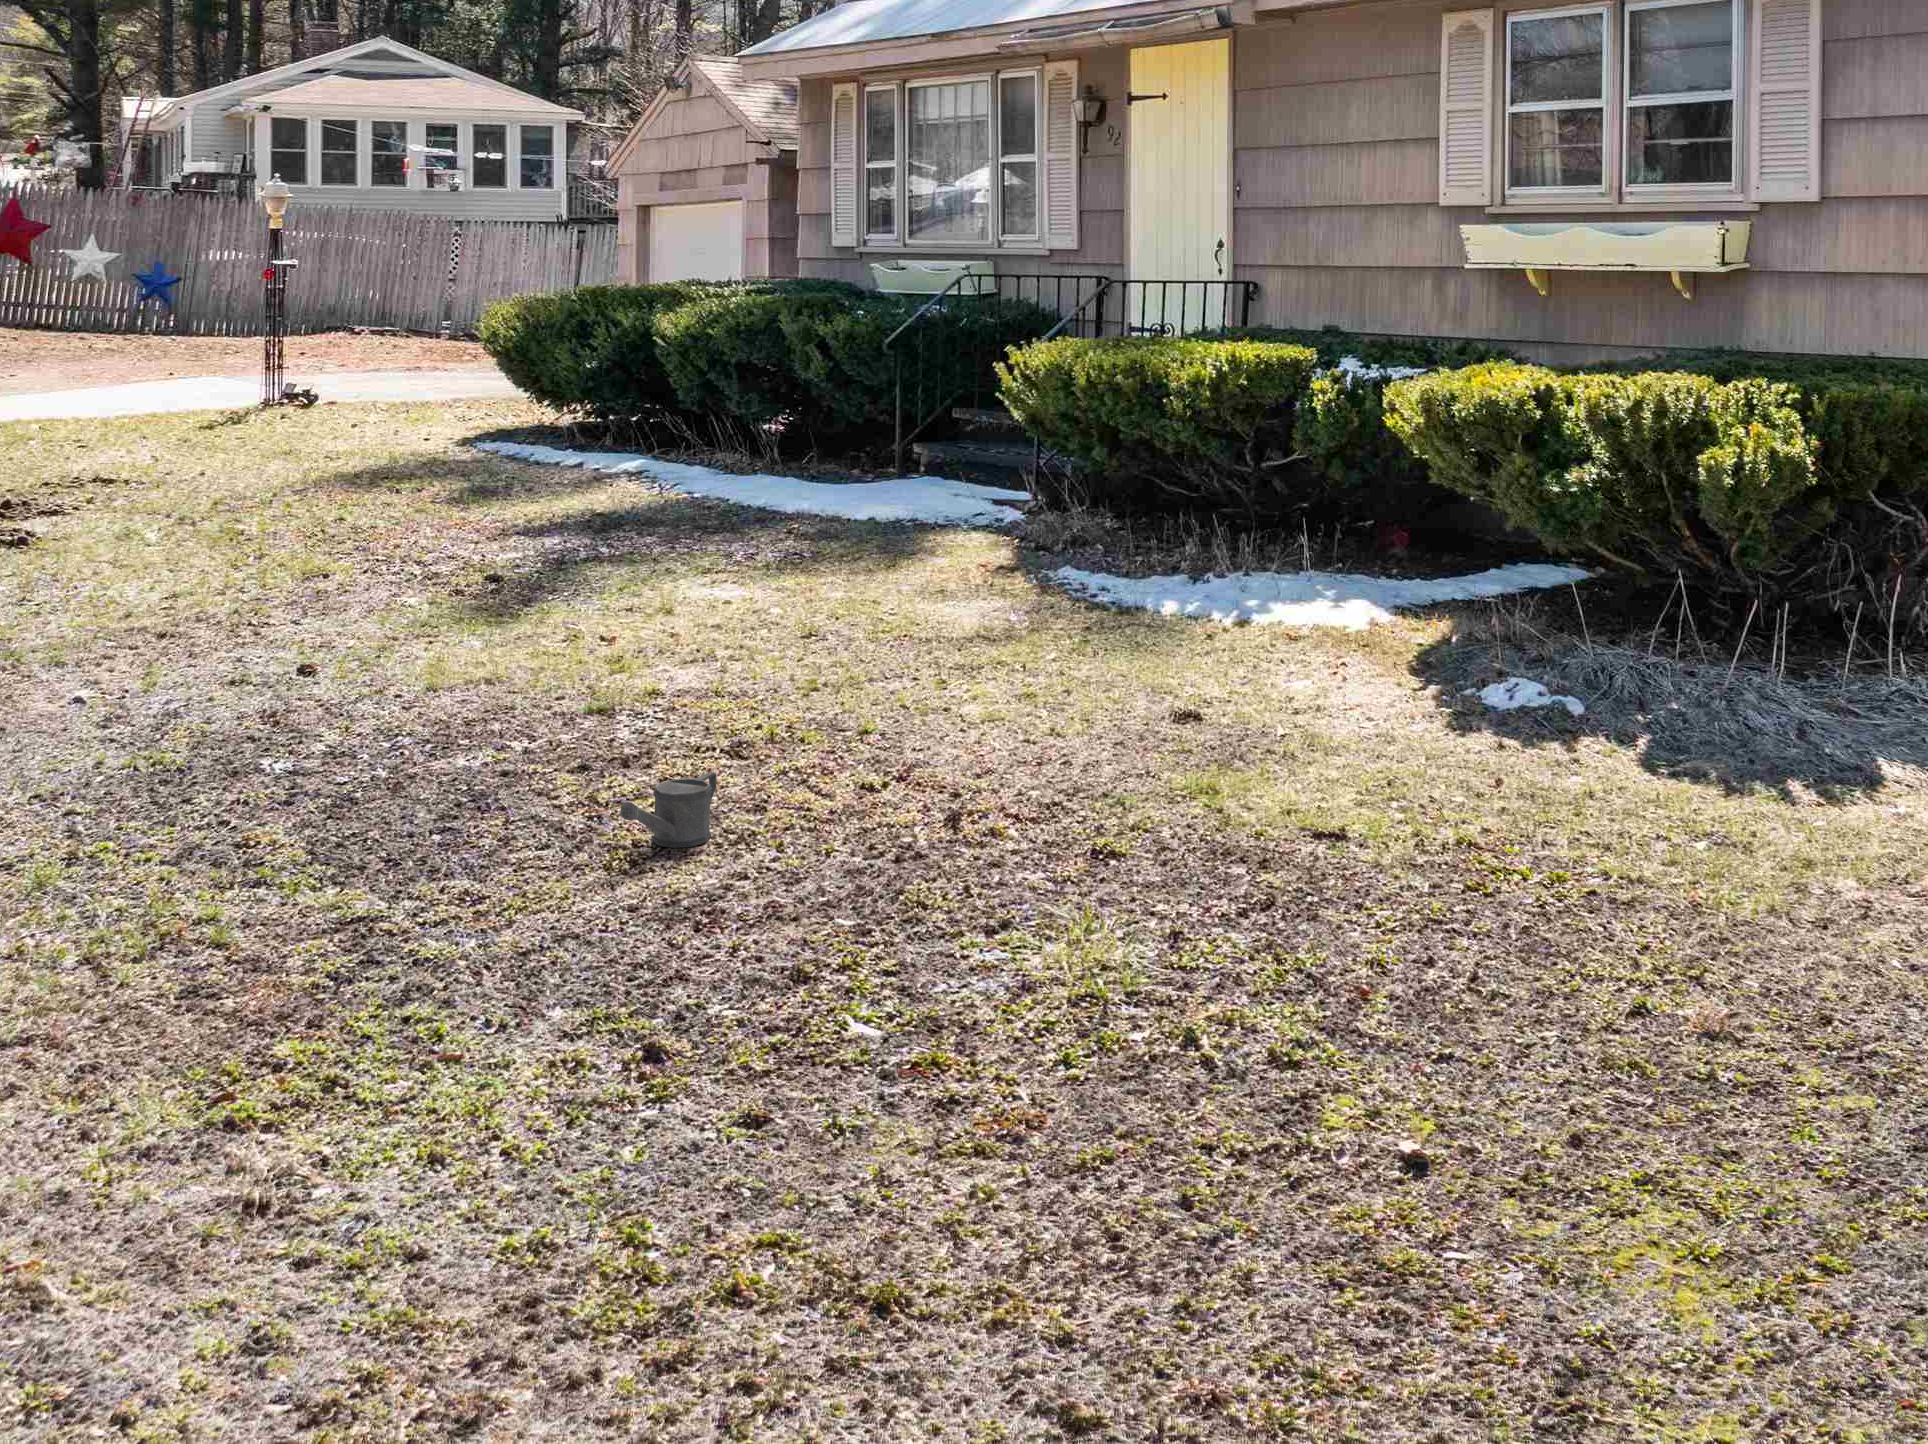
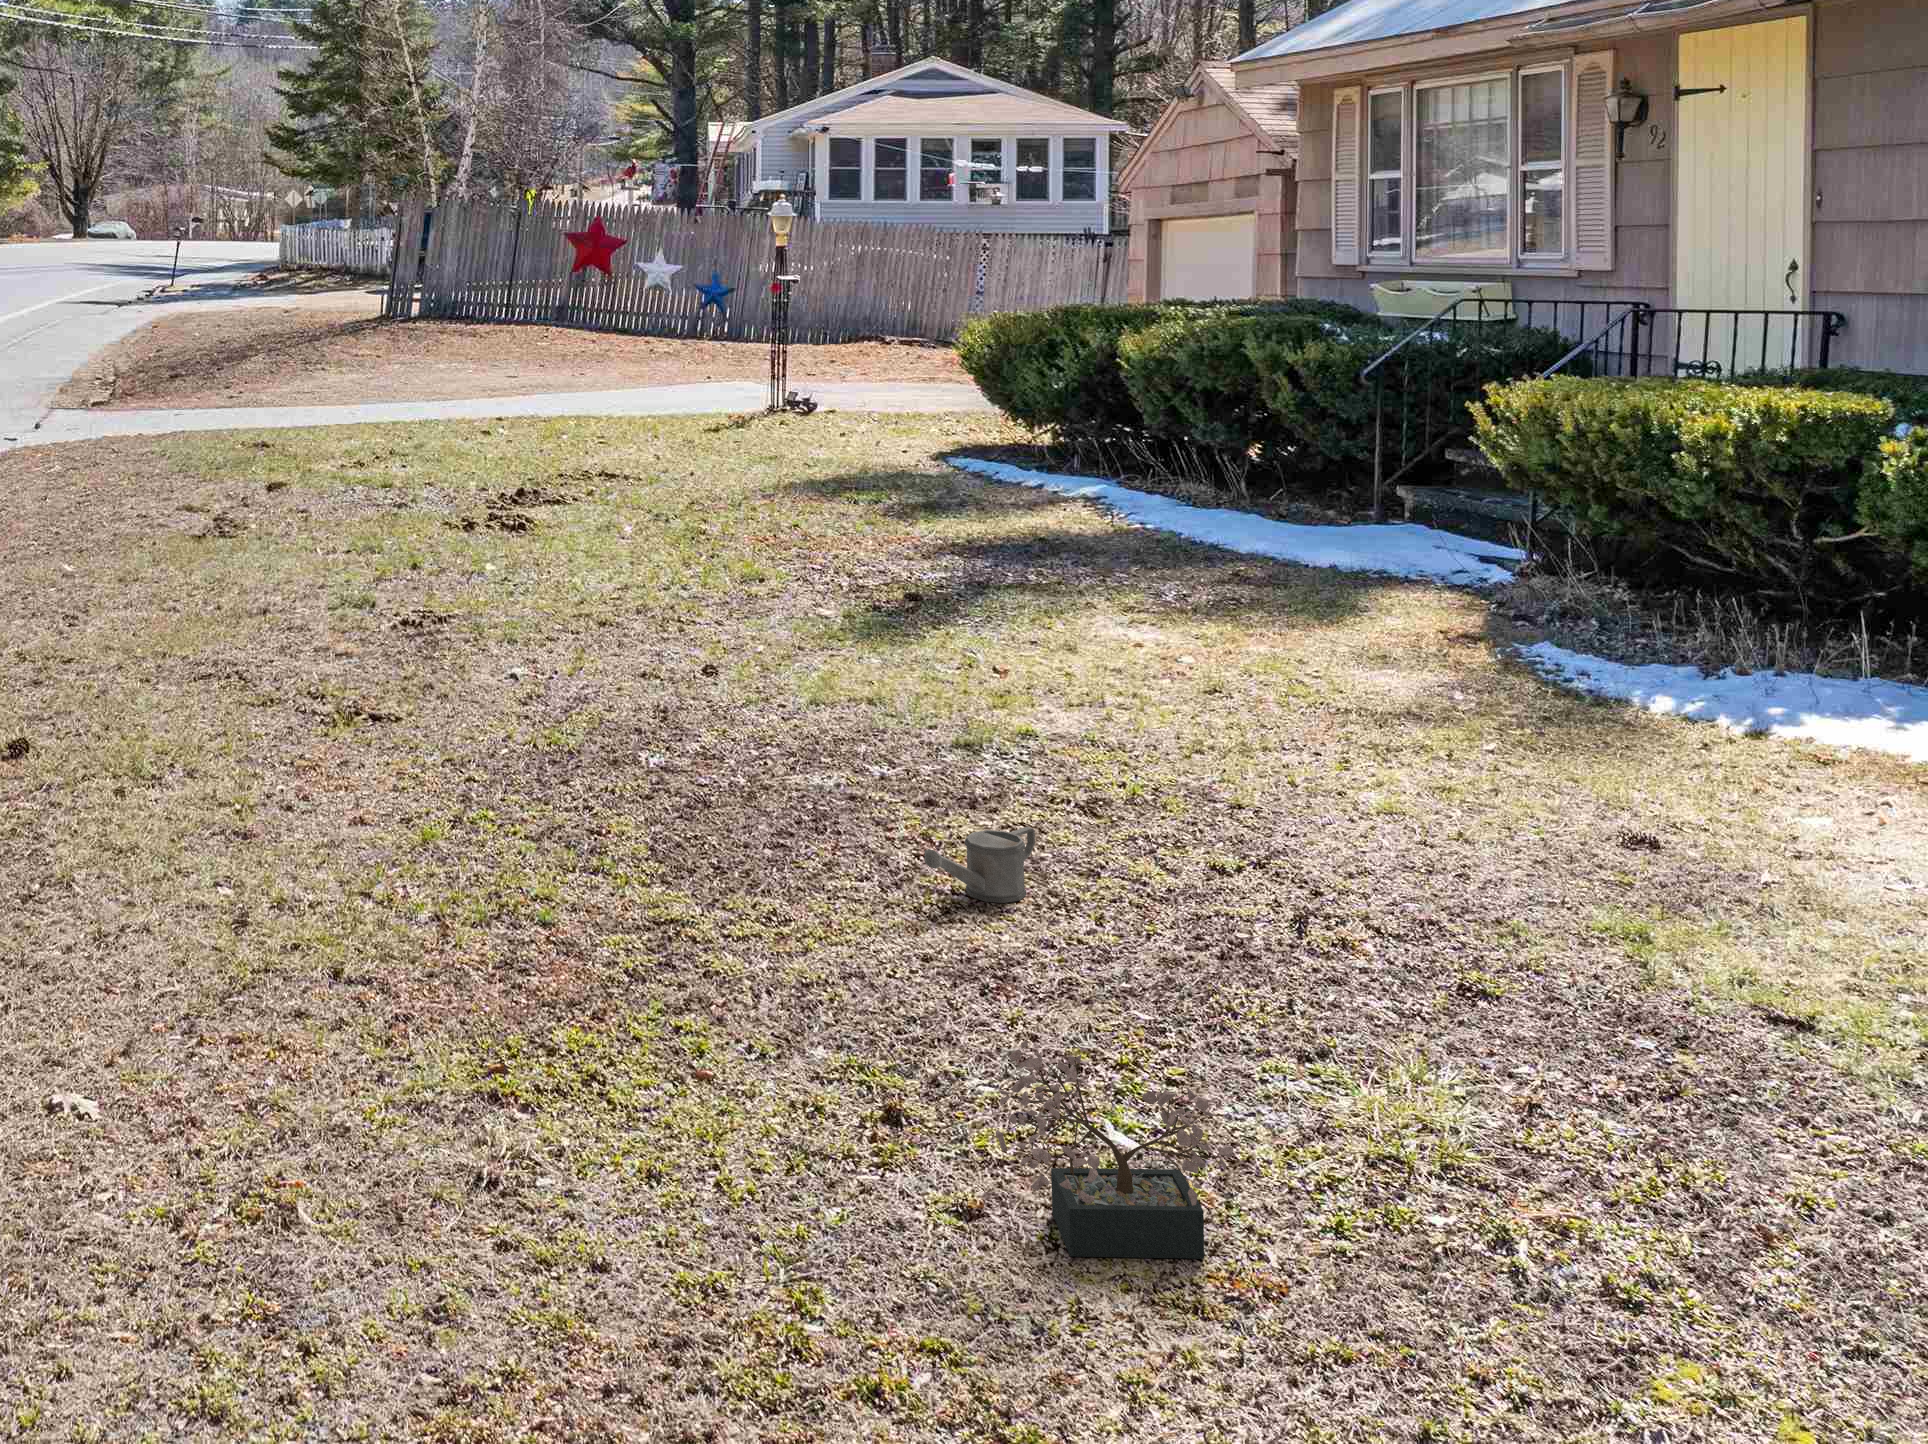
decorative plant: none [786,941,994,1138] -> present [996,1041,1233,1259]

